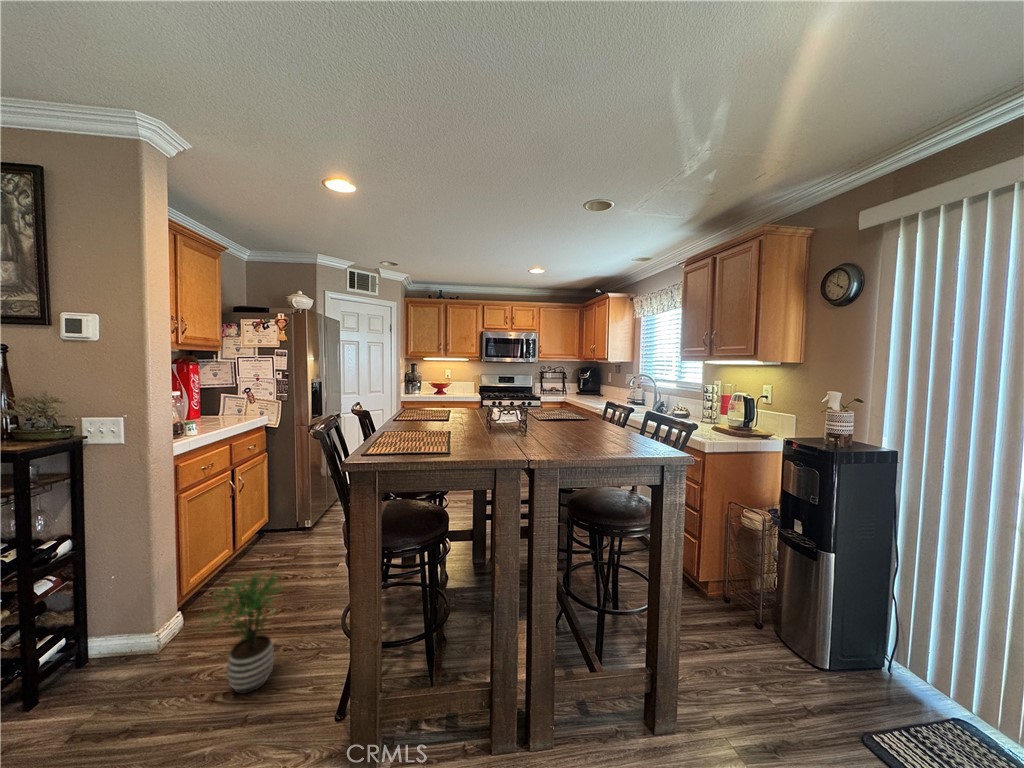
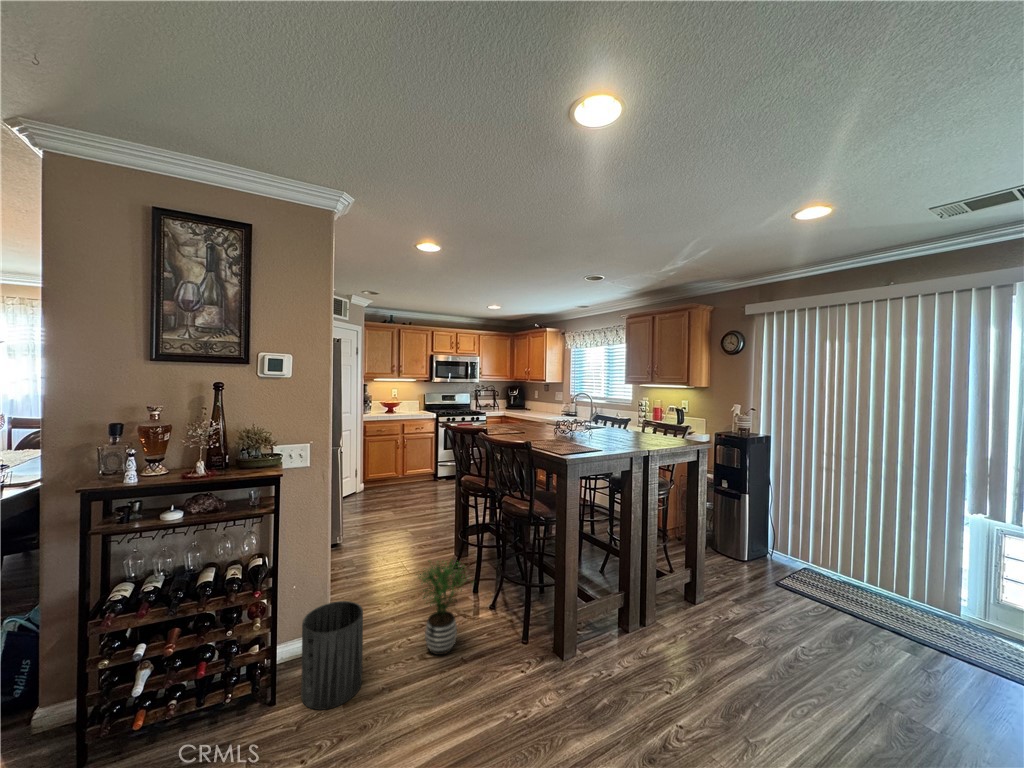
trash can: none [53,598,148,726] -> present [301,601,363,710]

